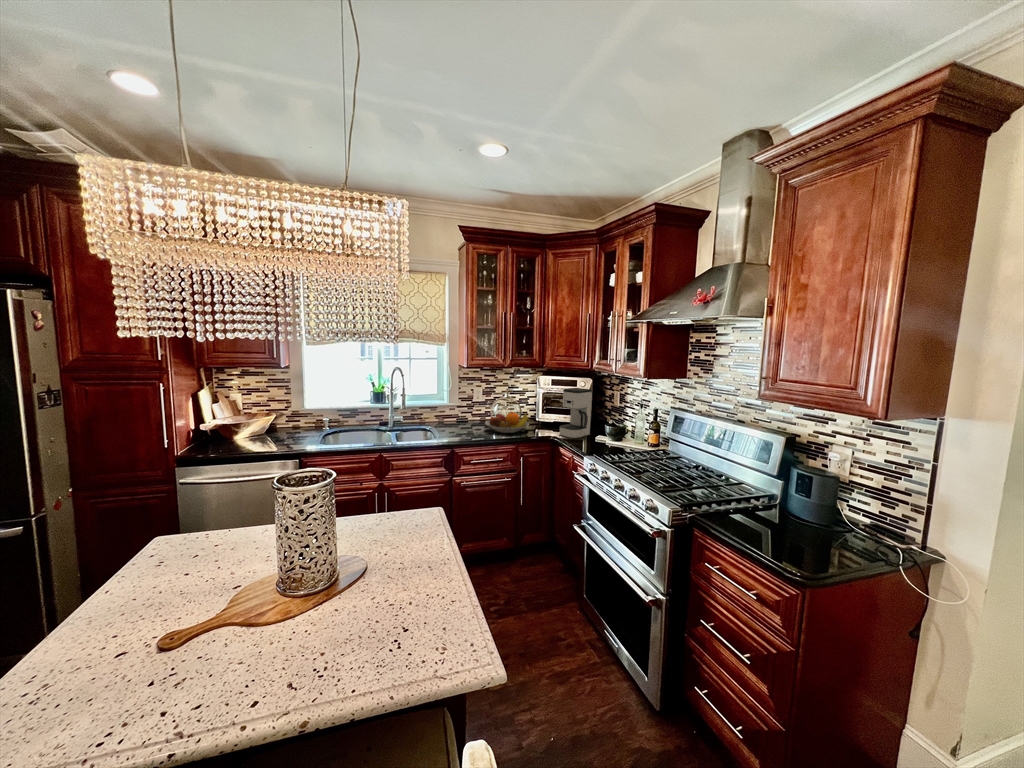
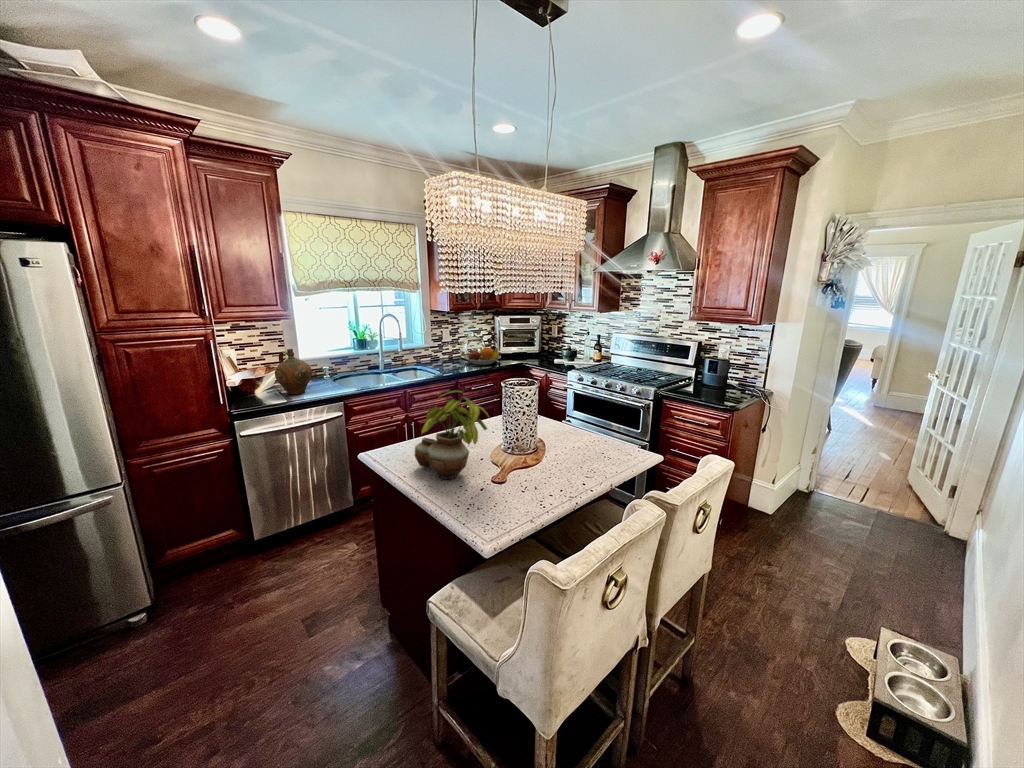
coffee maker: present [559,388,592,439] -> none [526,324,548,363]
ceramic jug: none [254,397,290,444] -> present [275,349,312,394]
potted plant: none [94,478,219,615] -> present [415,391,490,479]

